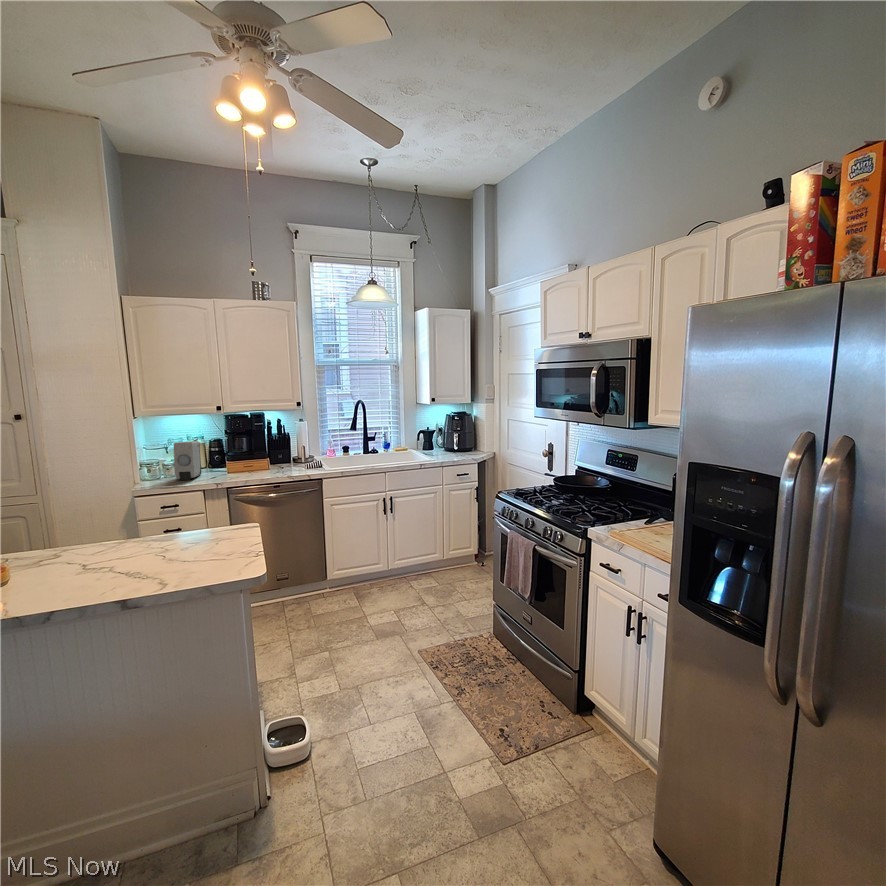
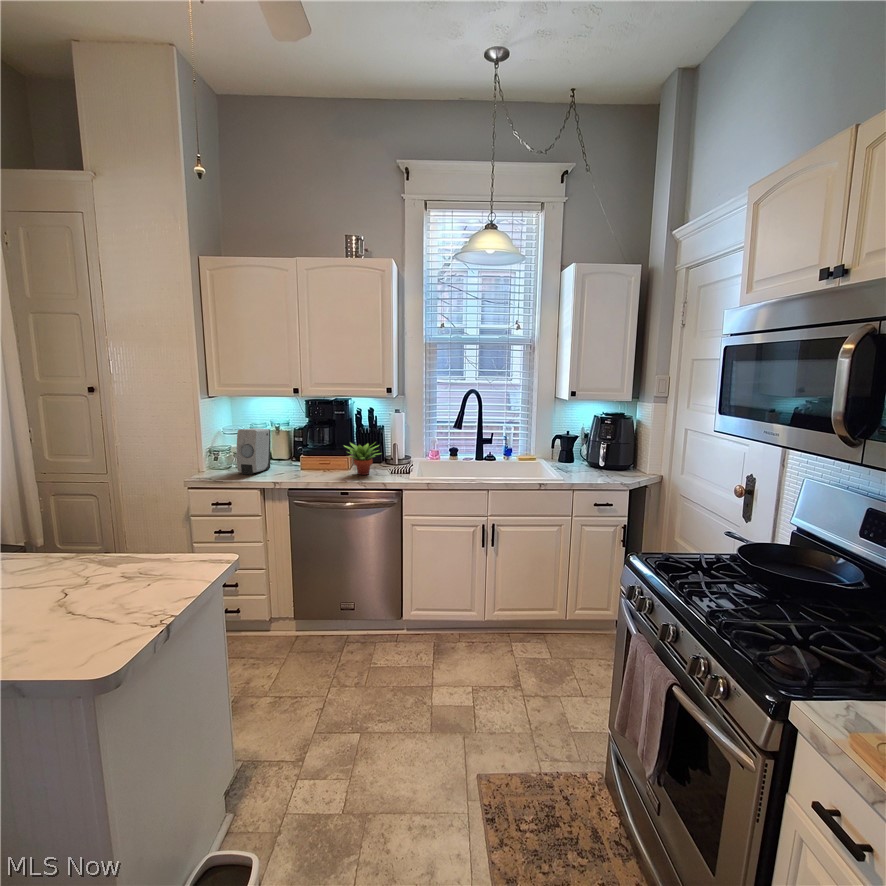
succulent plant: none [268,444,299,471] -> present [344,443,379,475]

